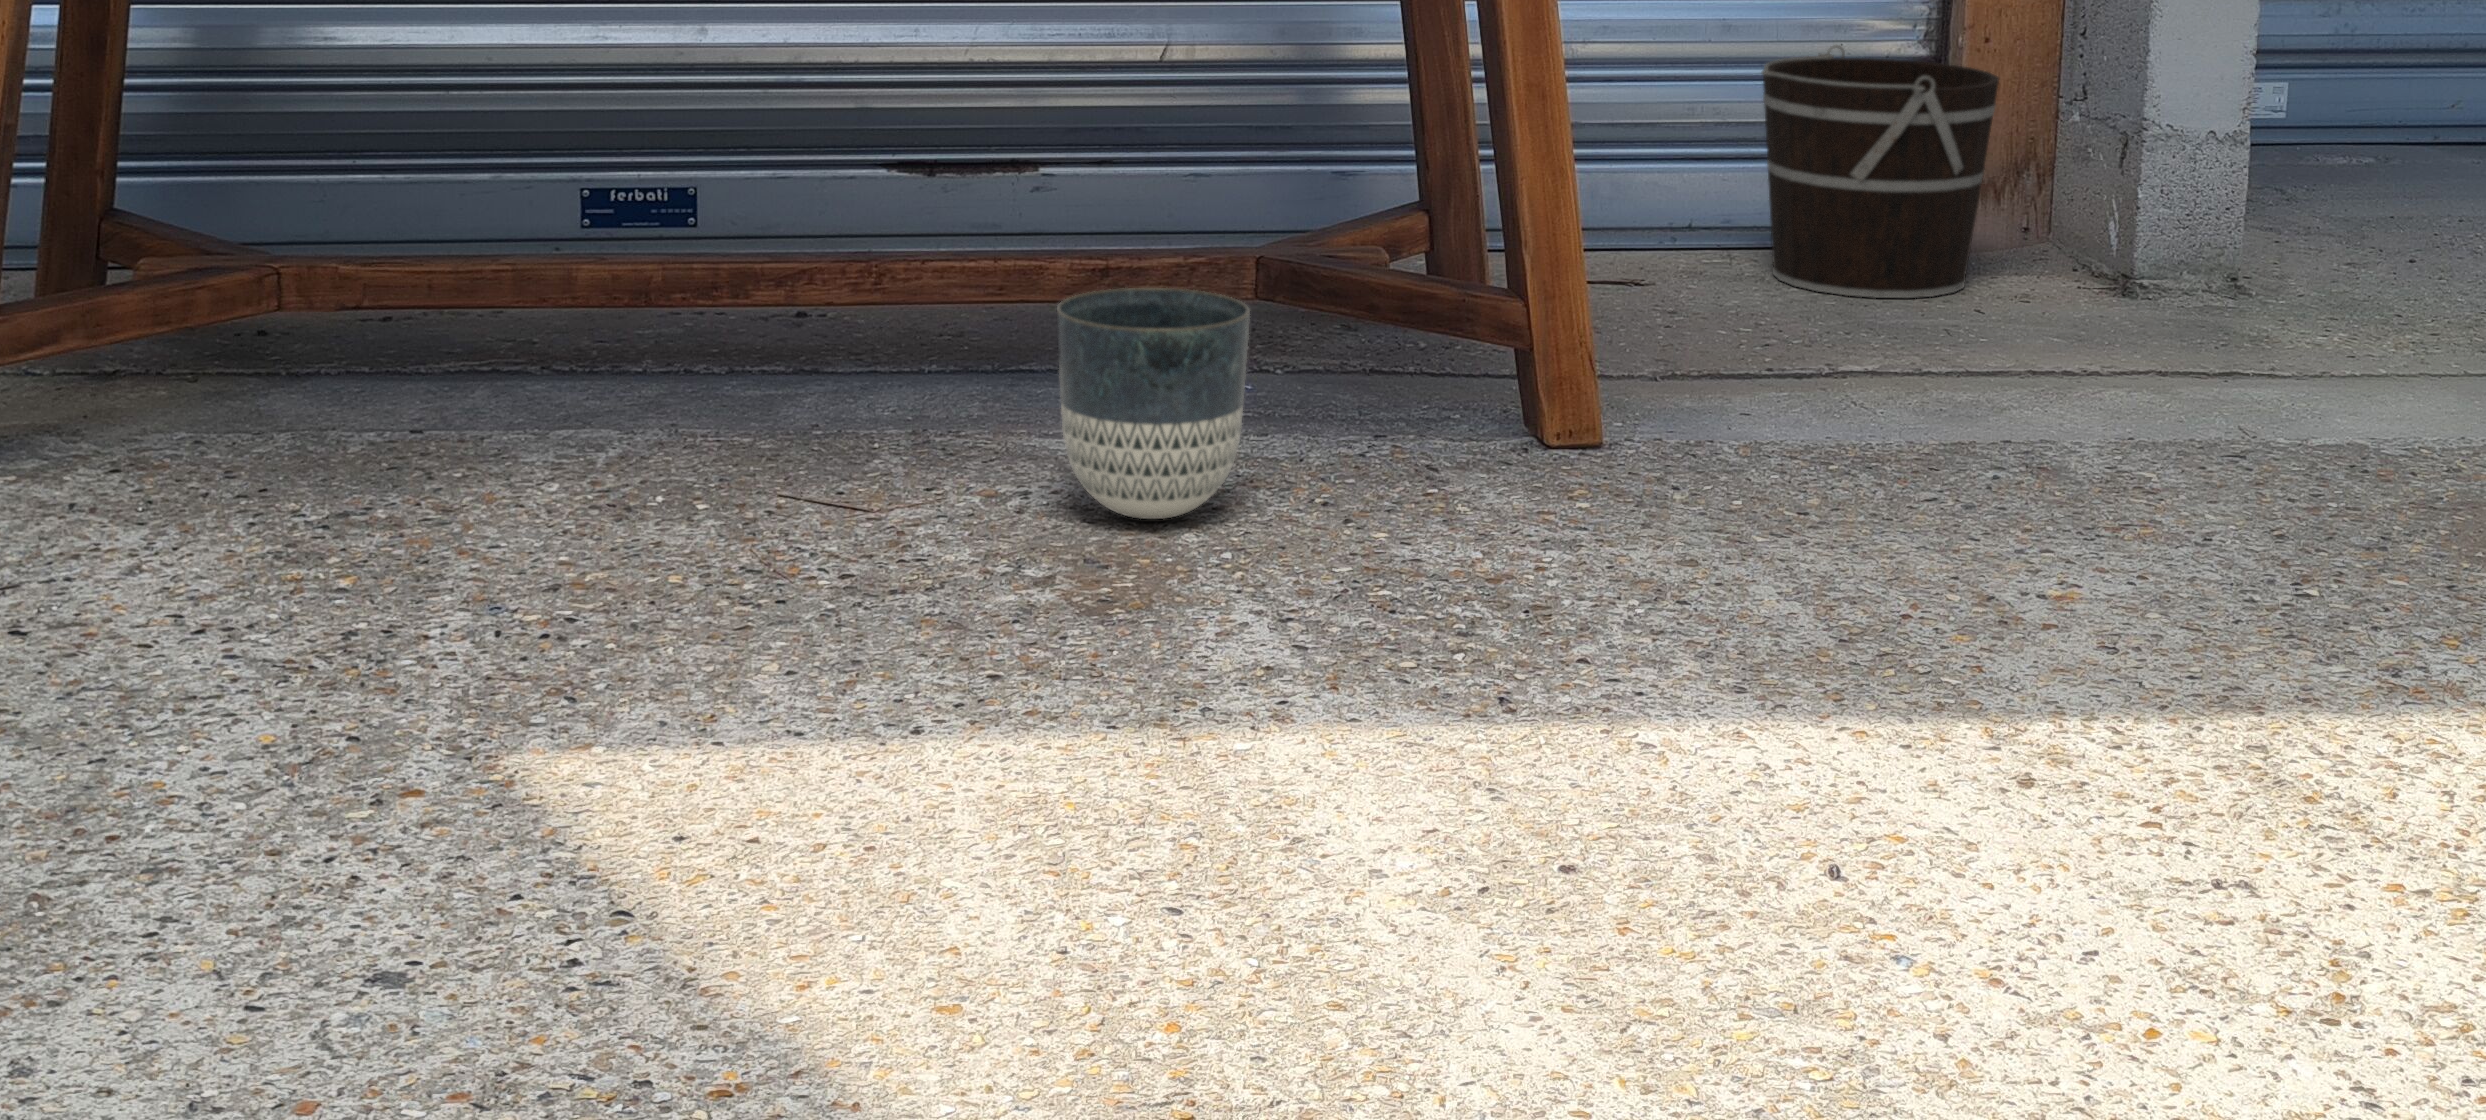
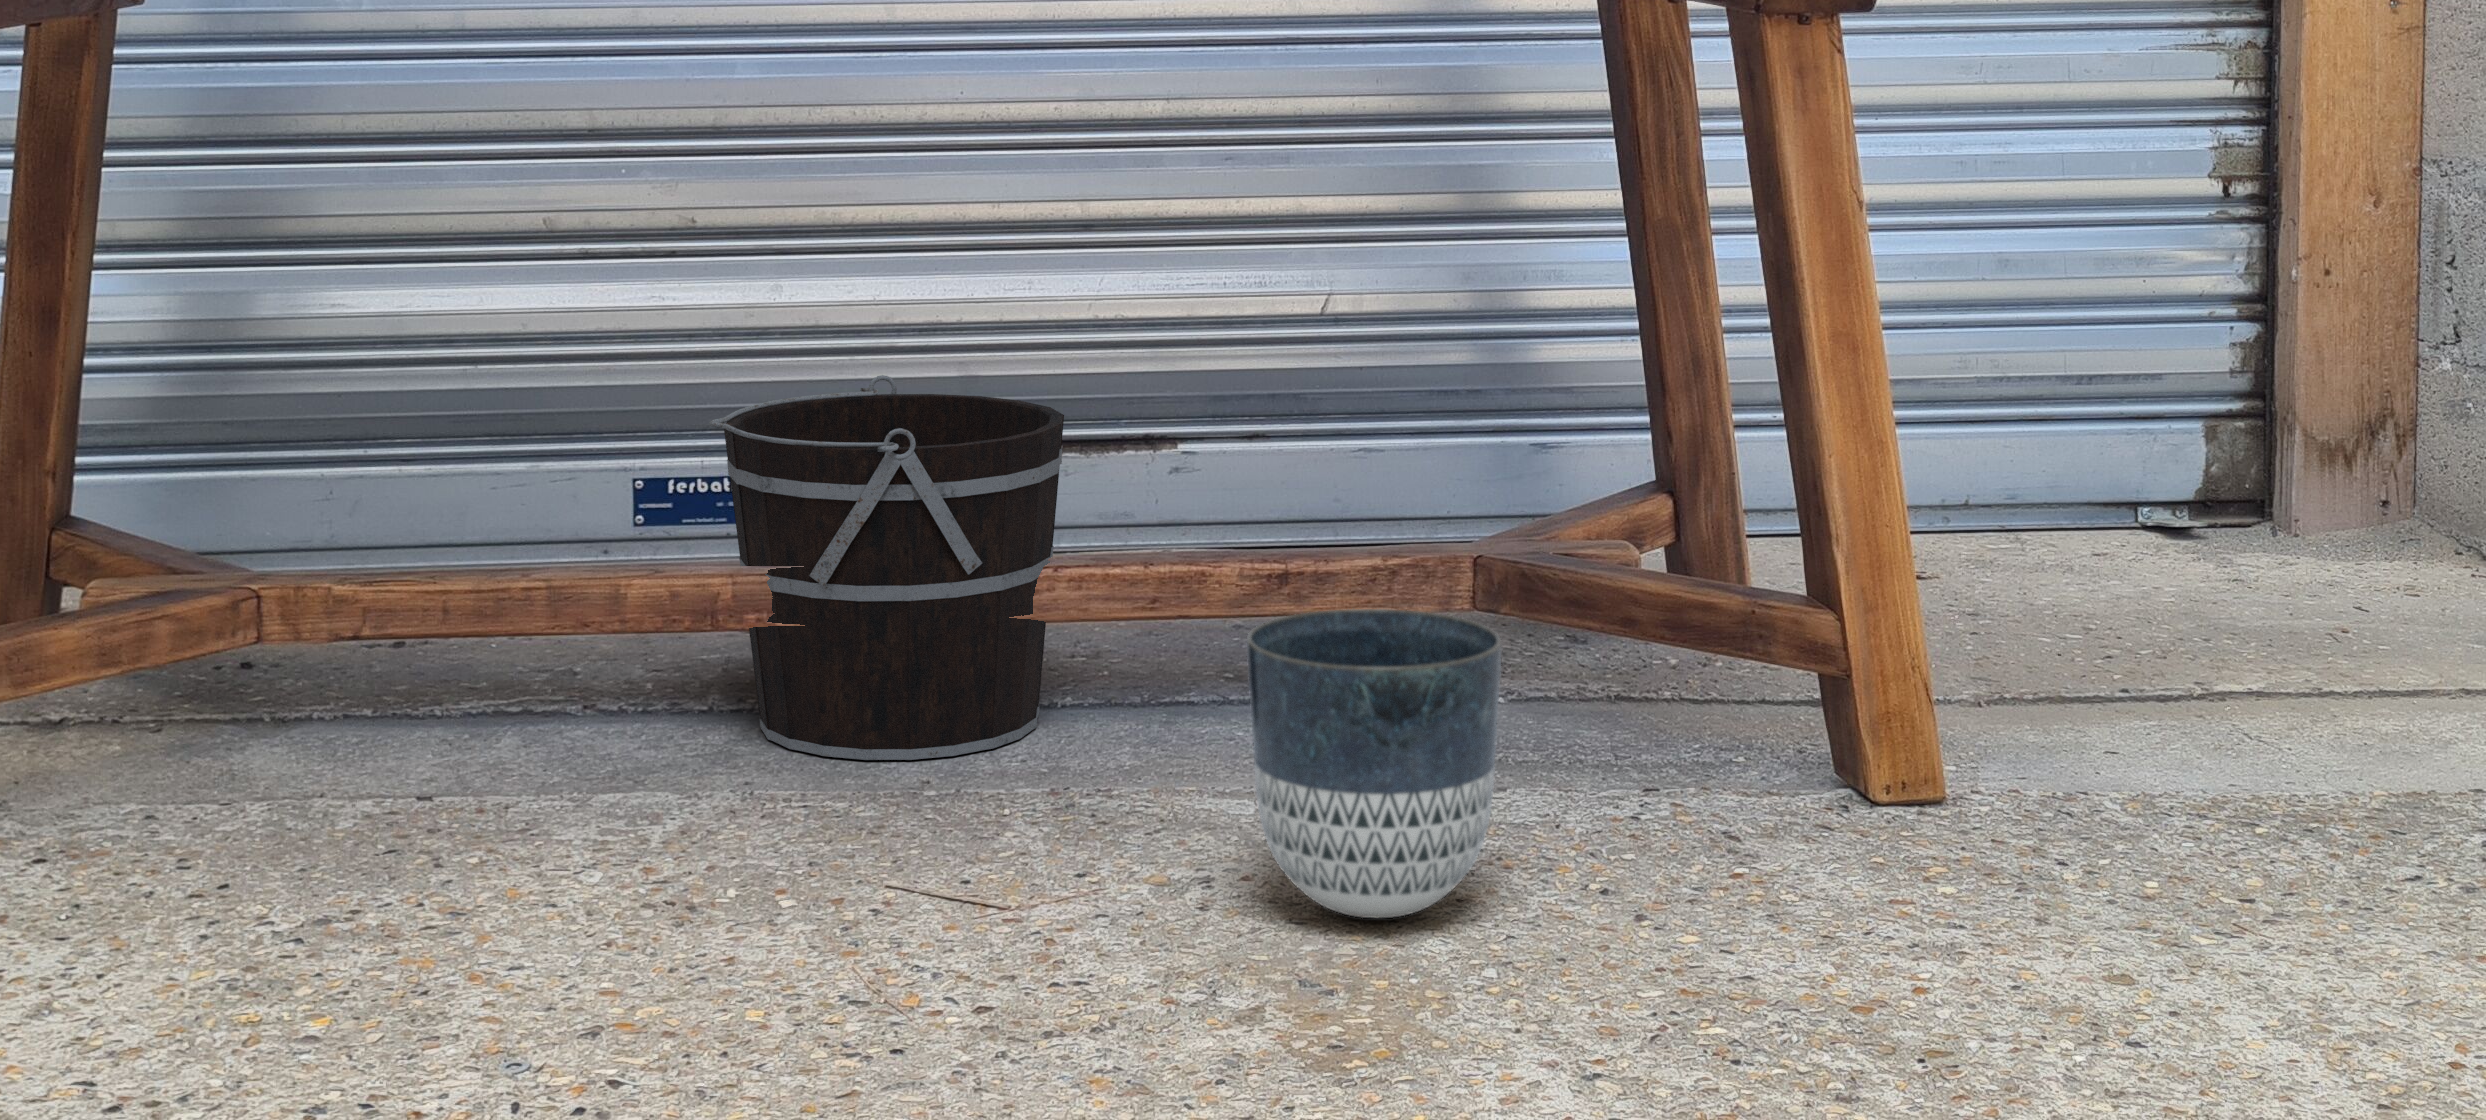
bucket: present [1762,45,1999,298] -> present [709,375,1064,760]

